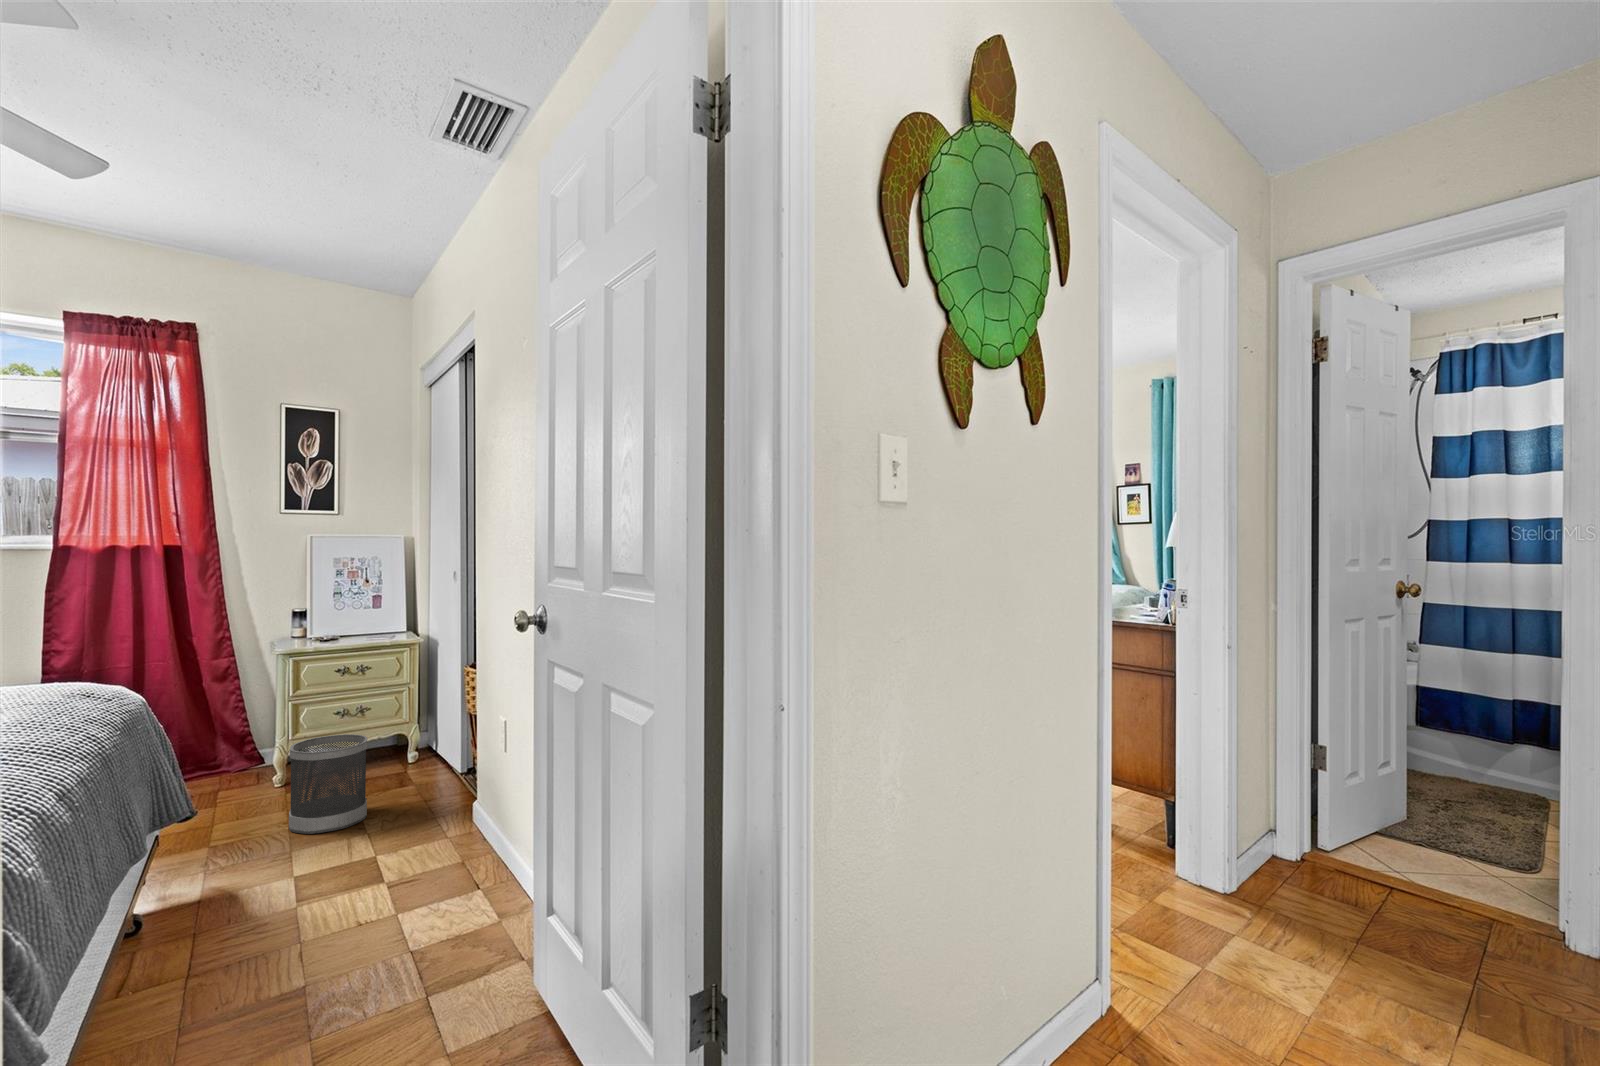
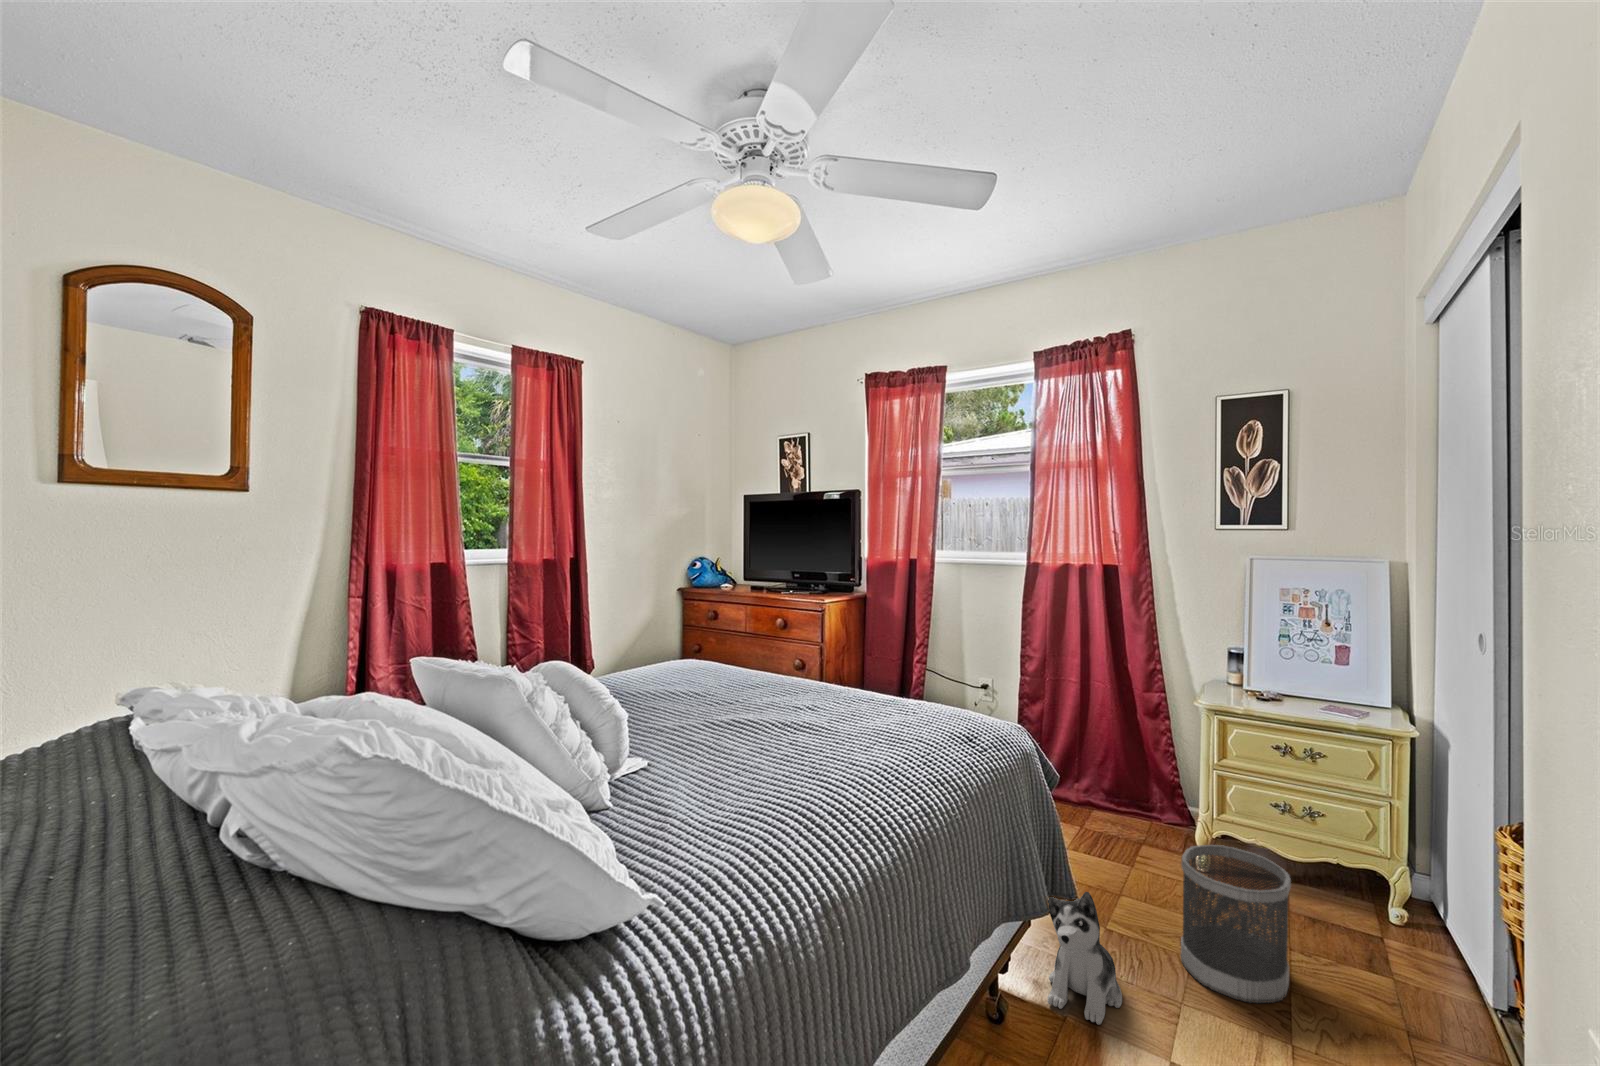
plush toy: none [183,785,257,892] -> present [1047,892,1122,1025]

